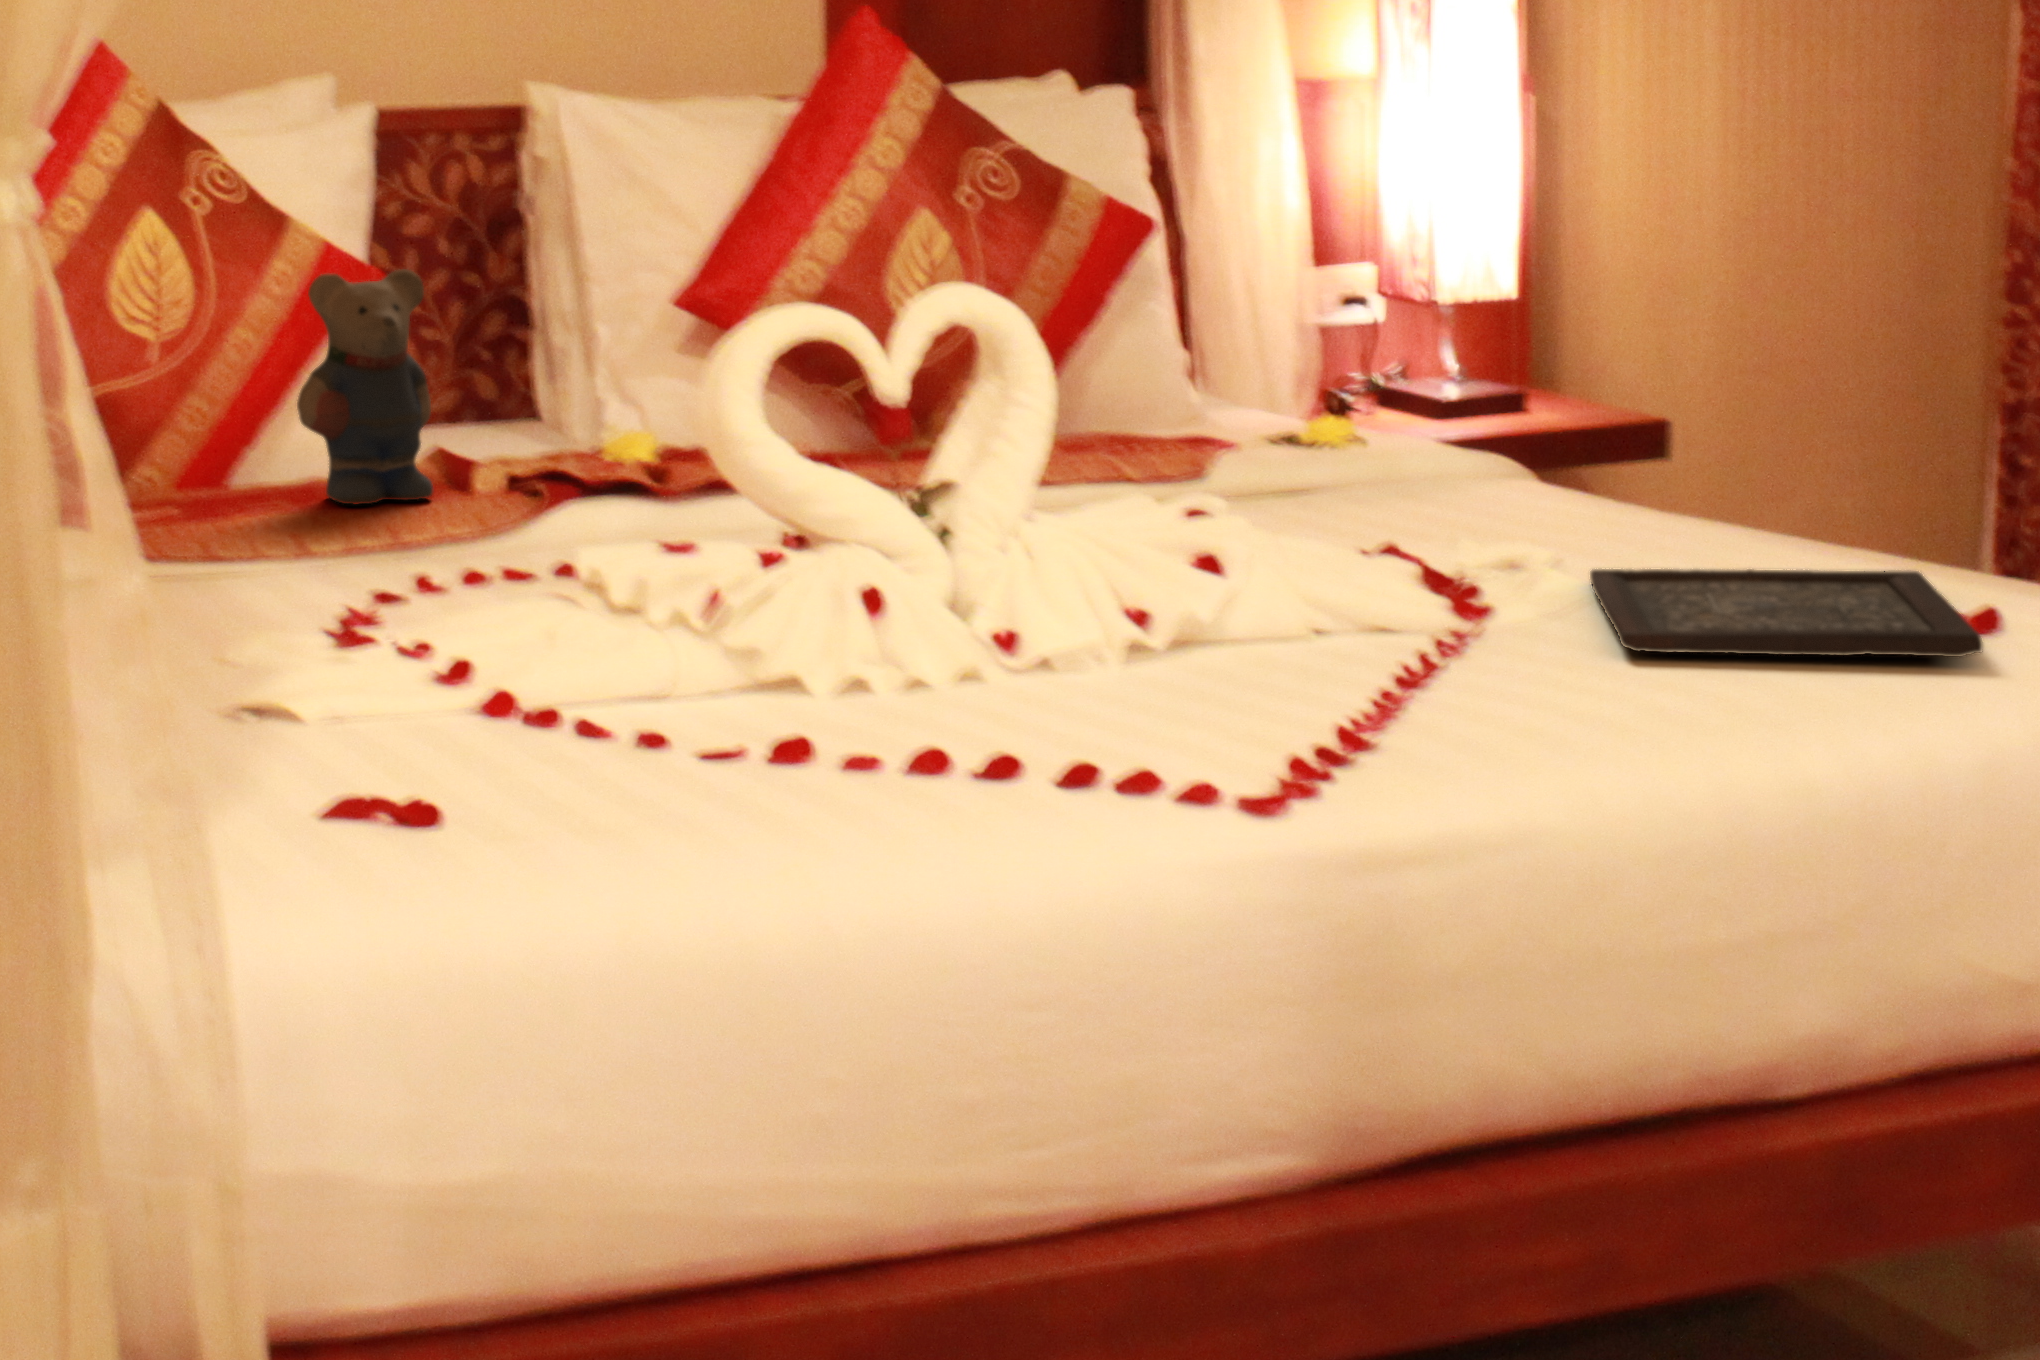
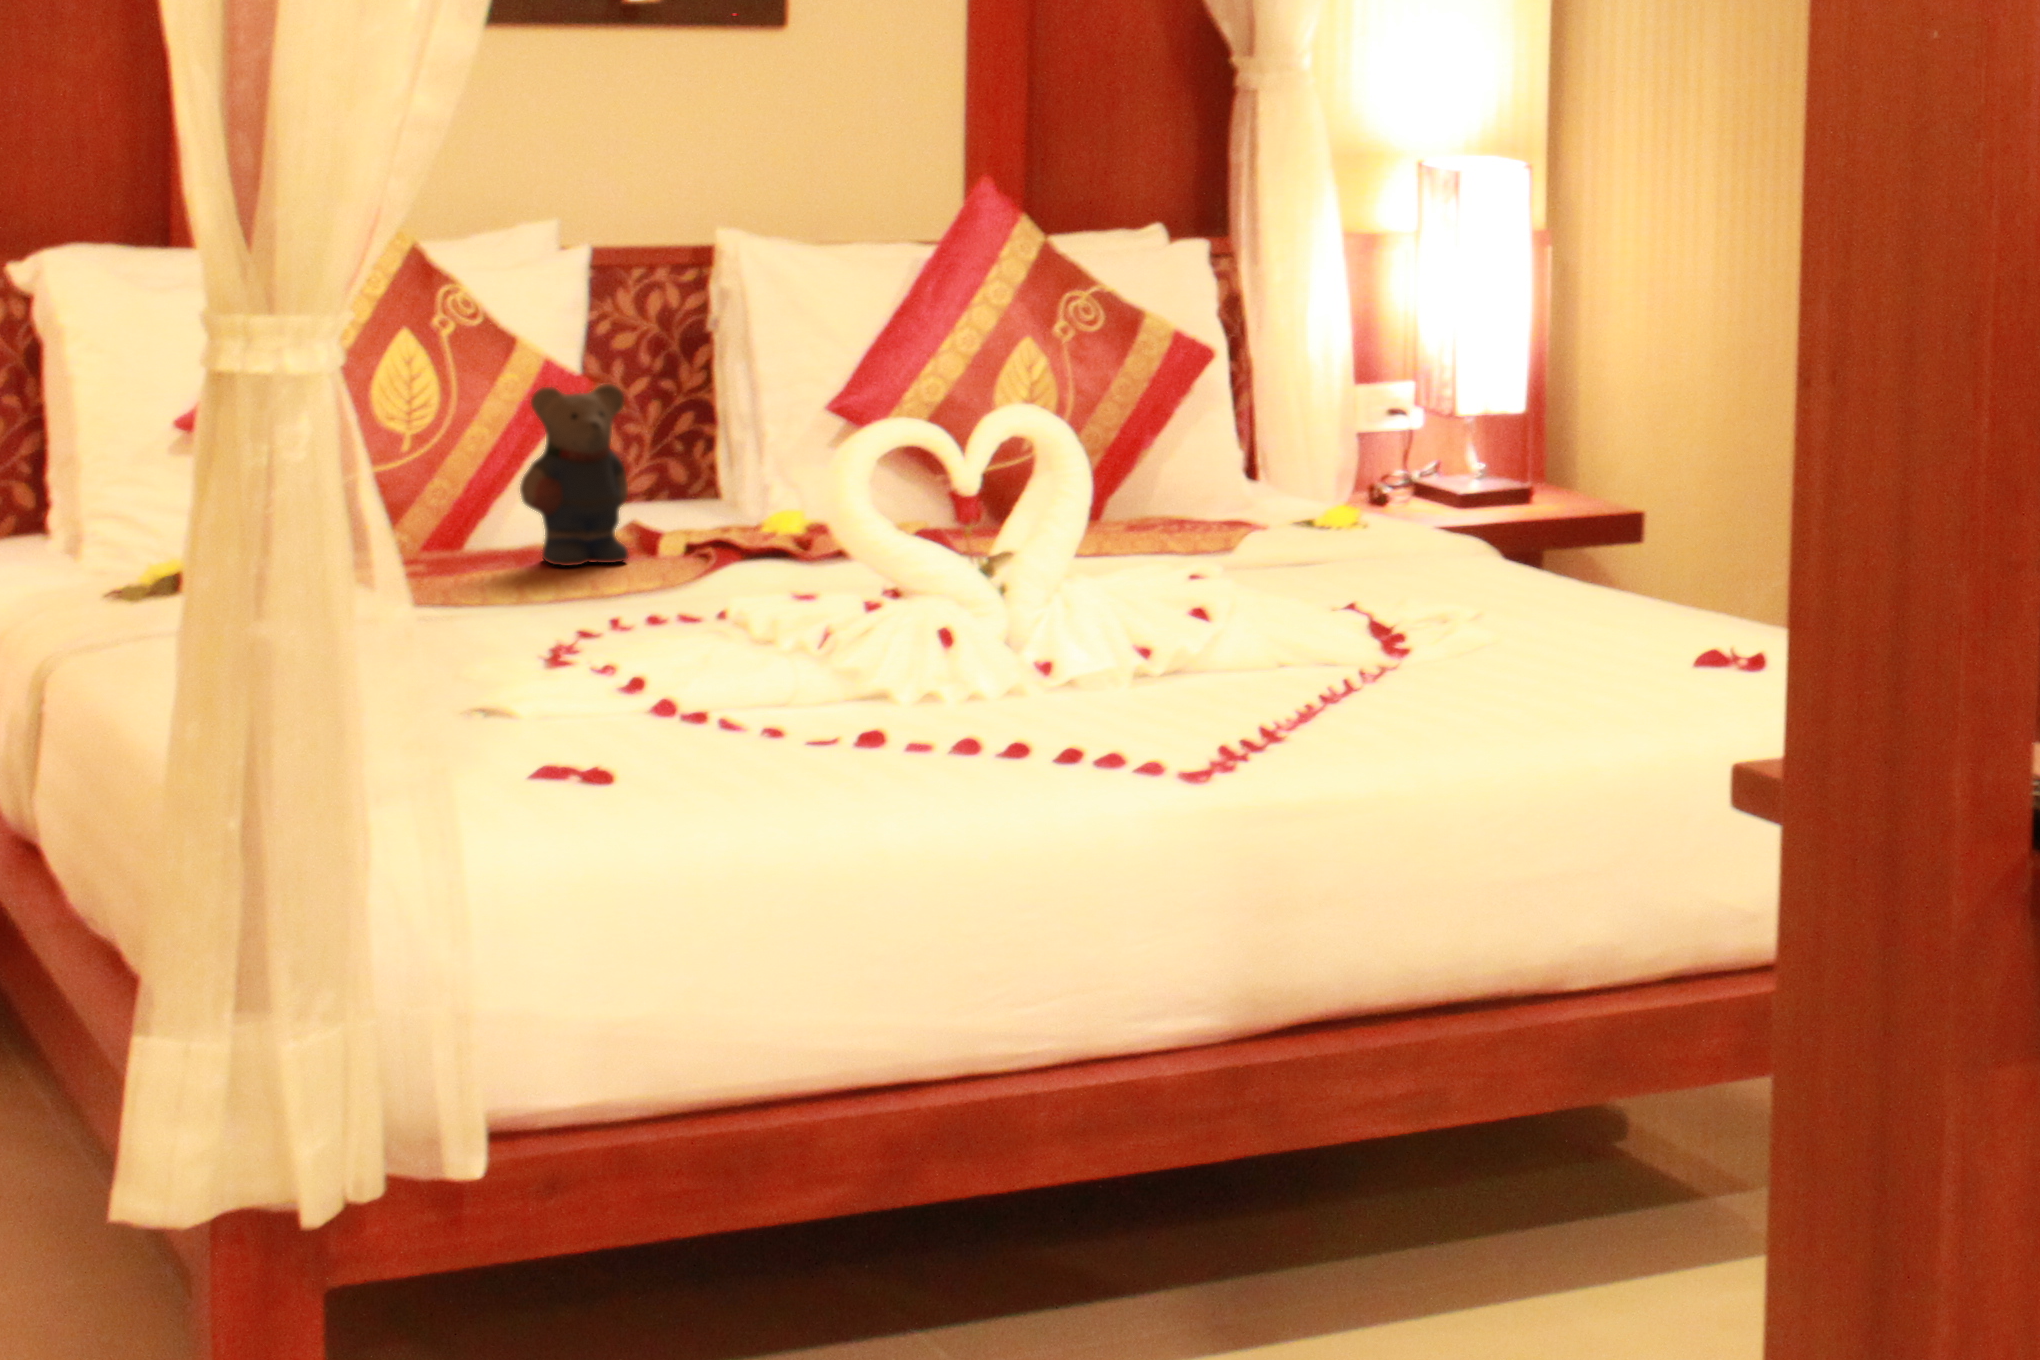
tray: present [1590,569,1983,657] -> none [1477,621,1722,682]

